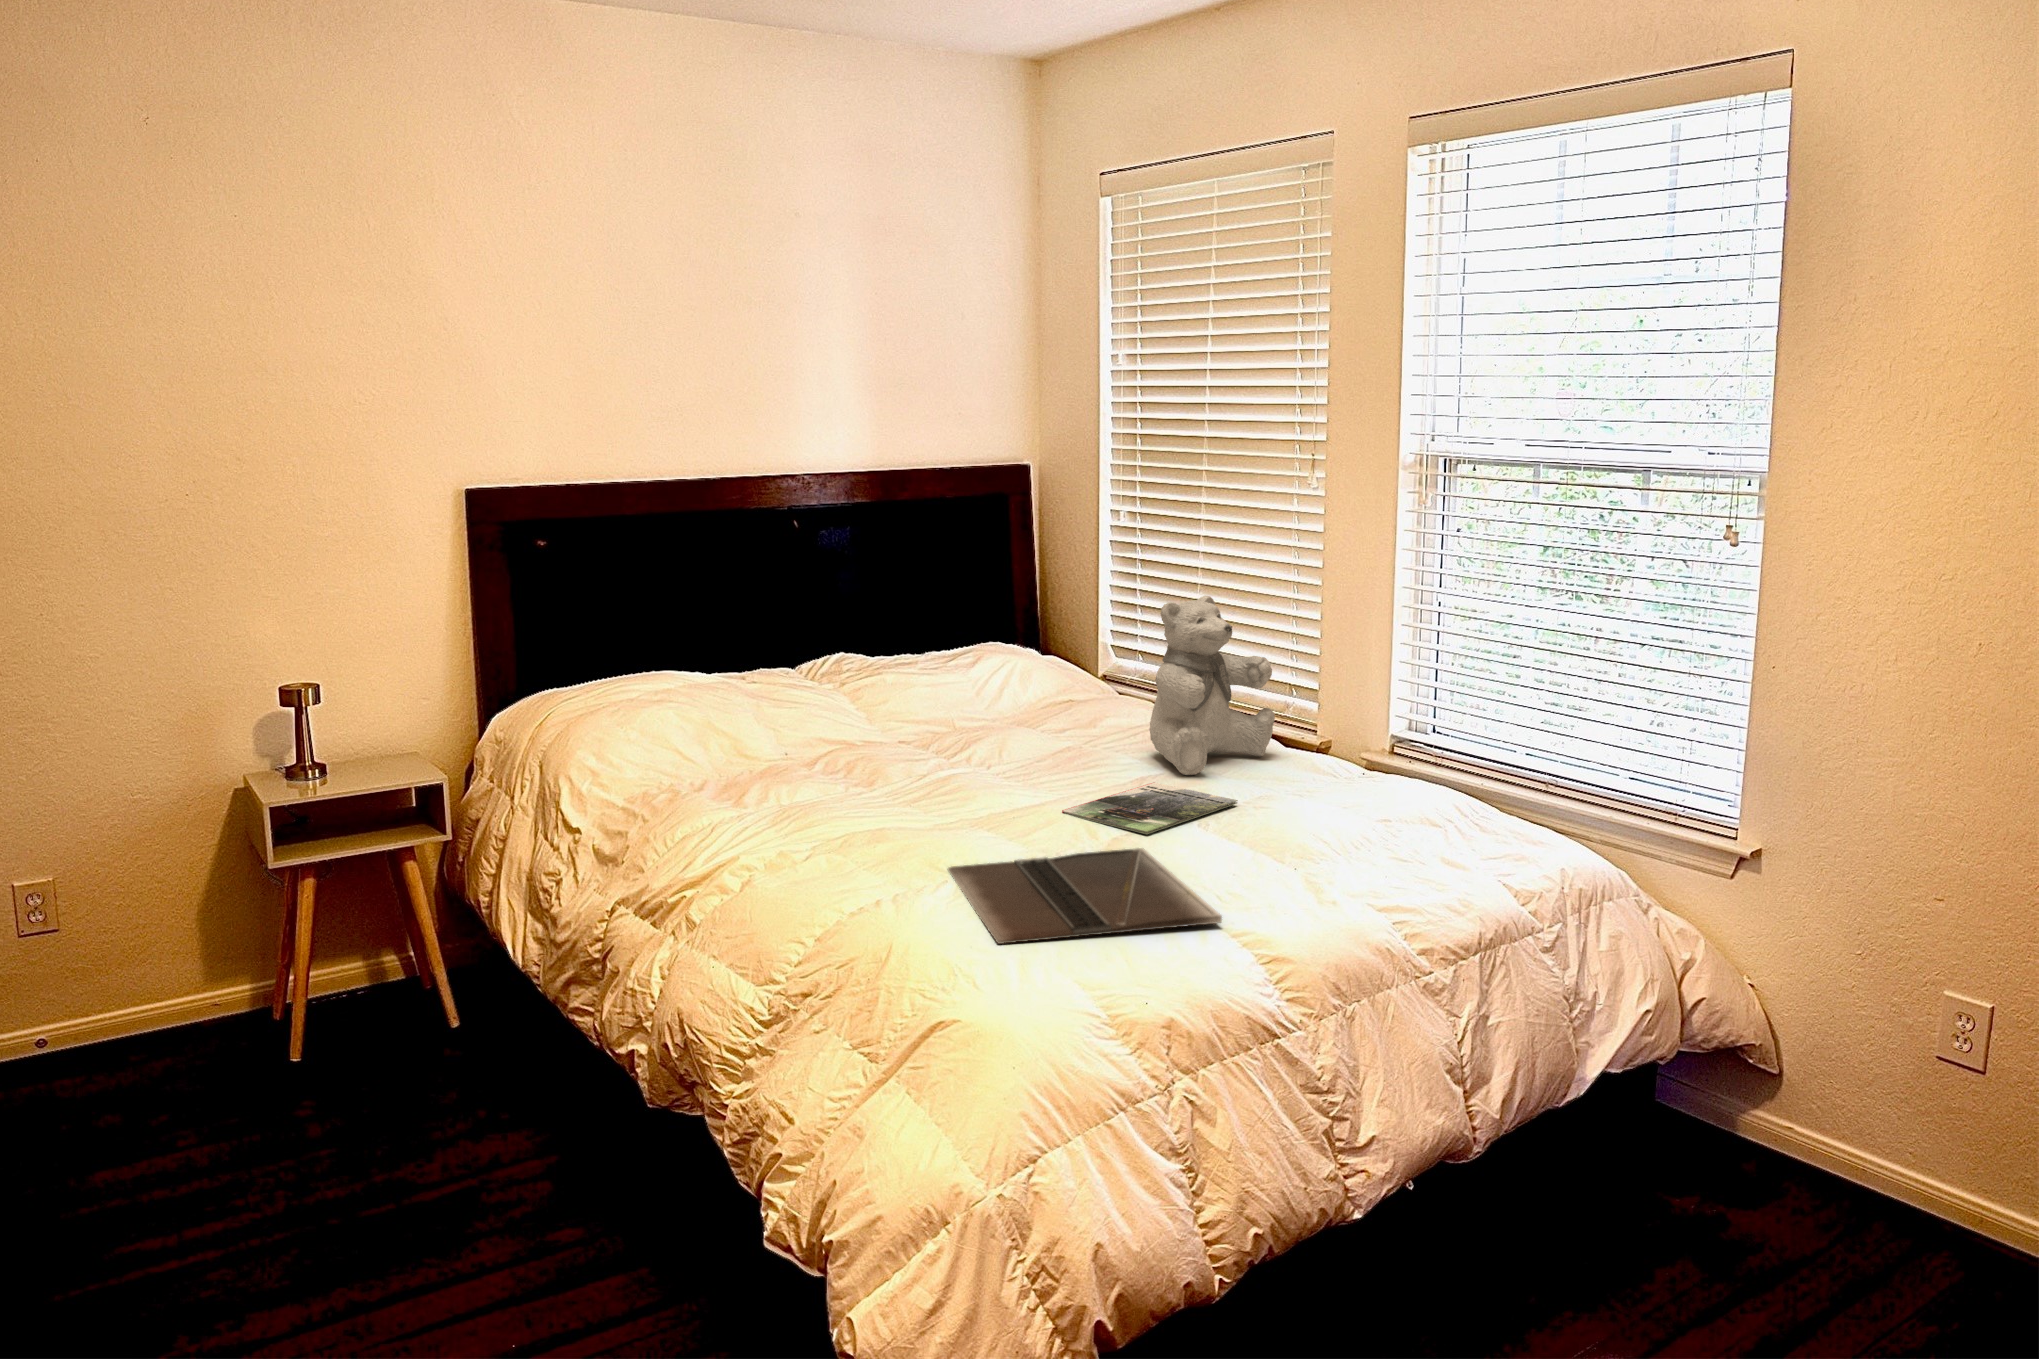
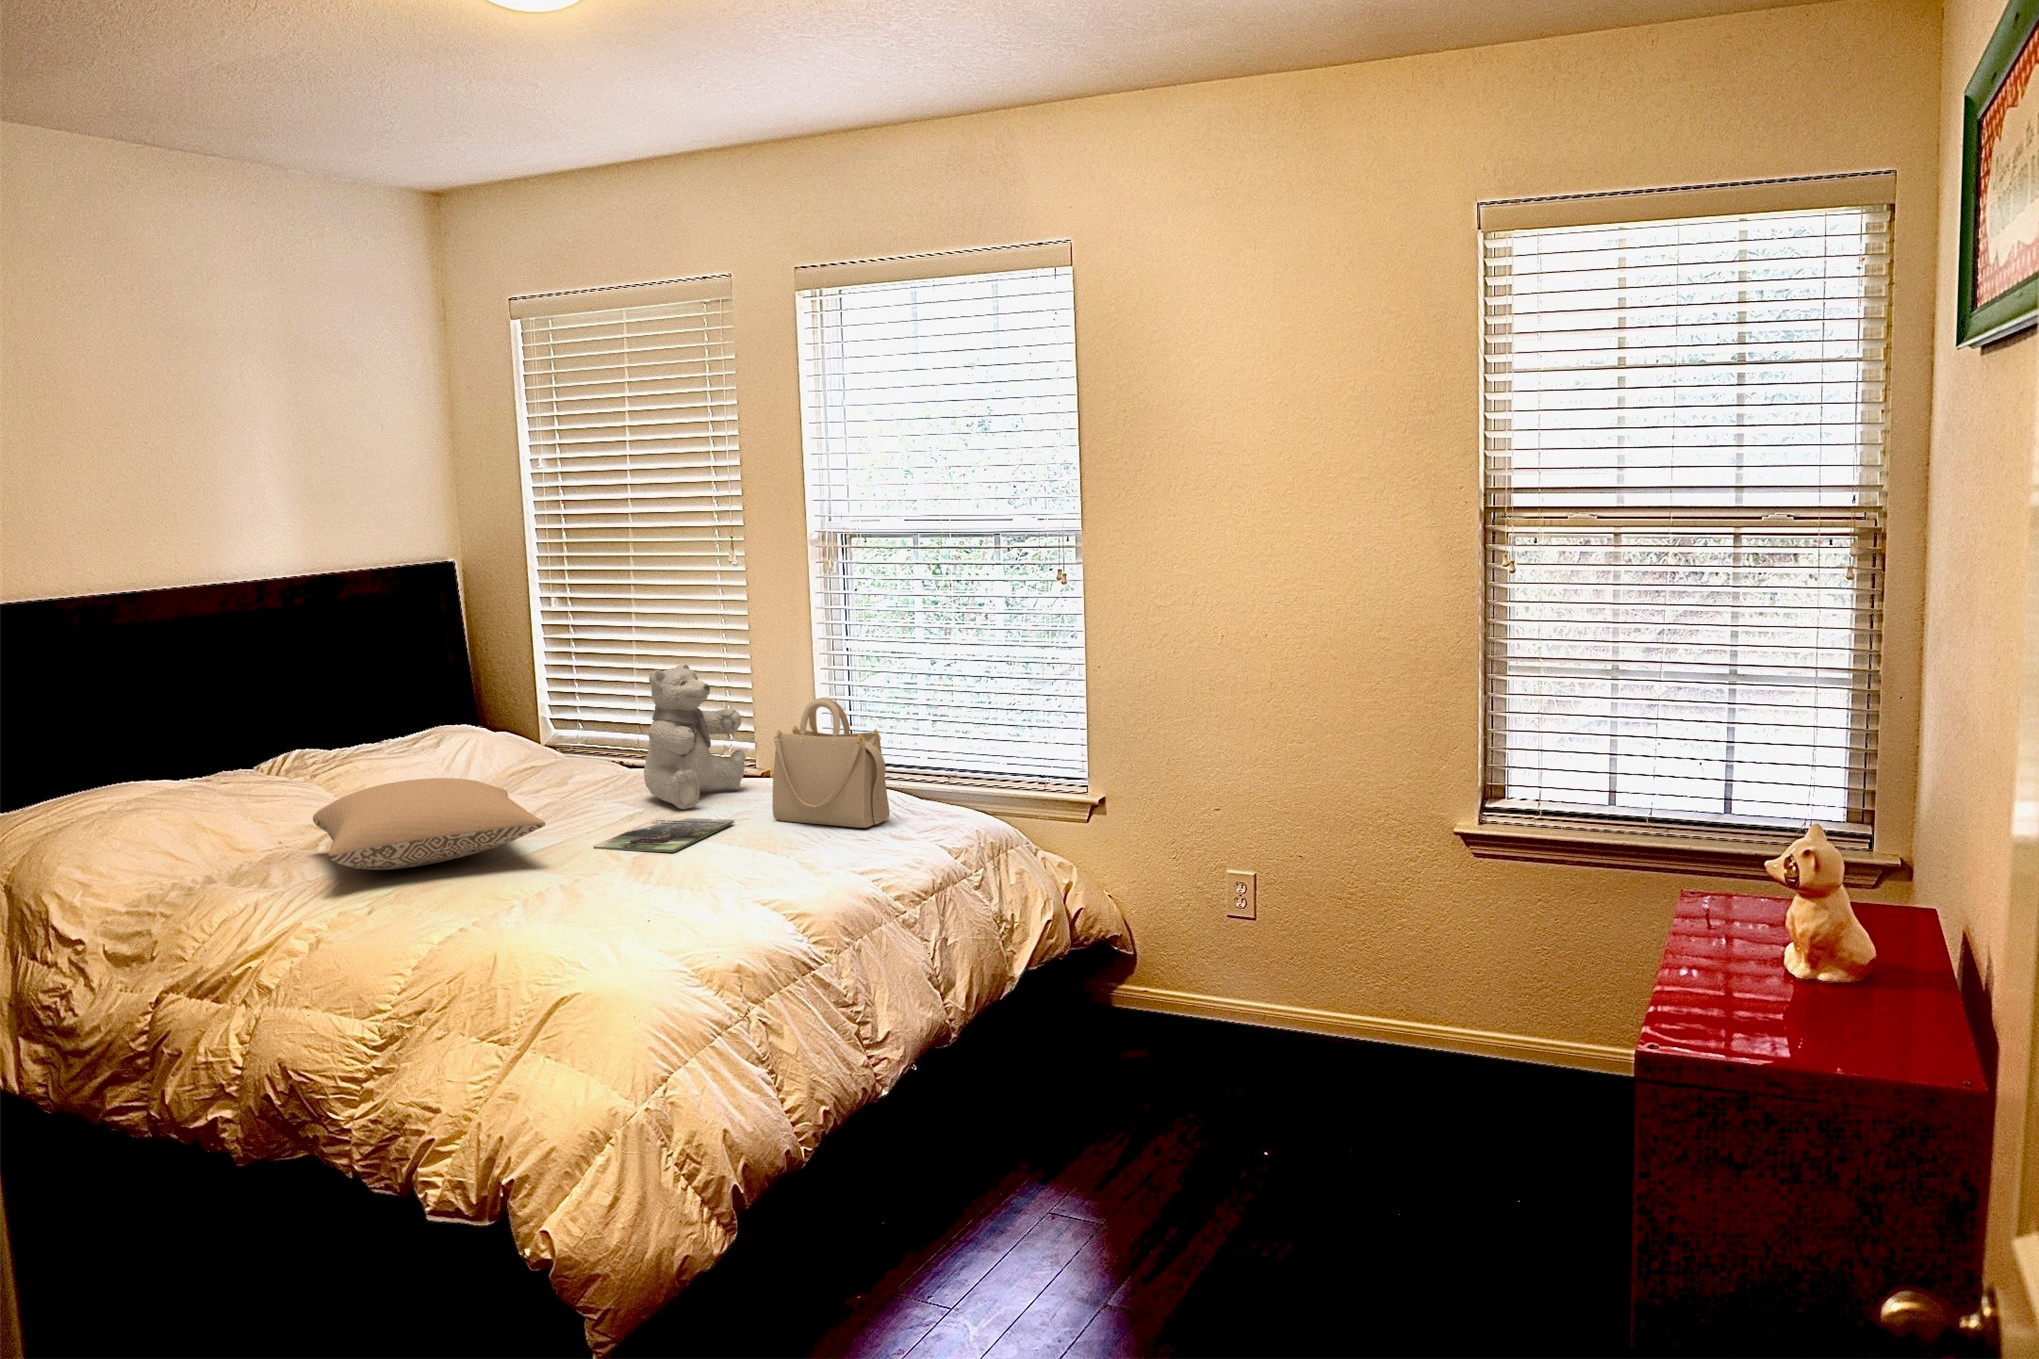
handbag: none [1286,659,1439,838] -> present [772,698,890,828]
pillow: none [772,707,1000,805] -> present [313,778,545,870]
laptop: present [948,848,1222,944] -> none [517,860,763,939]

